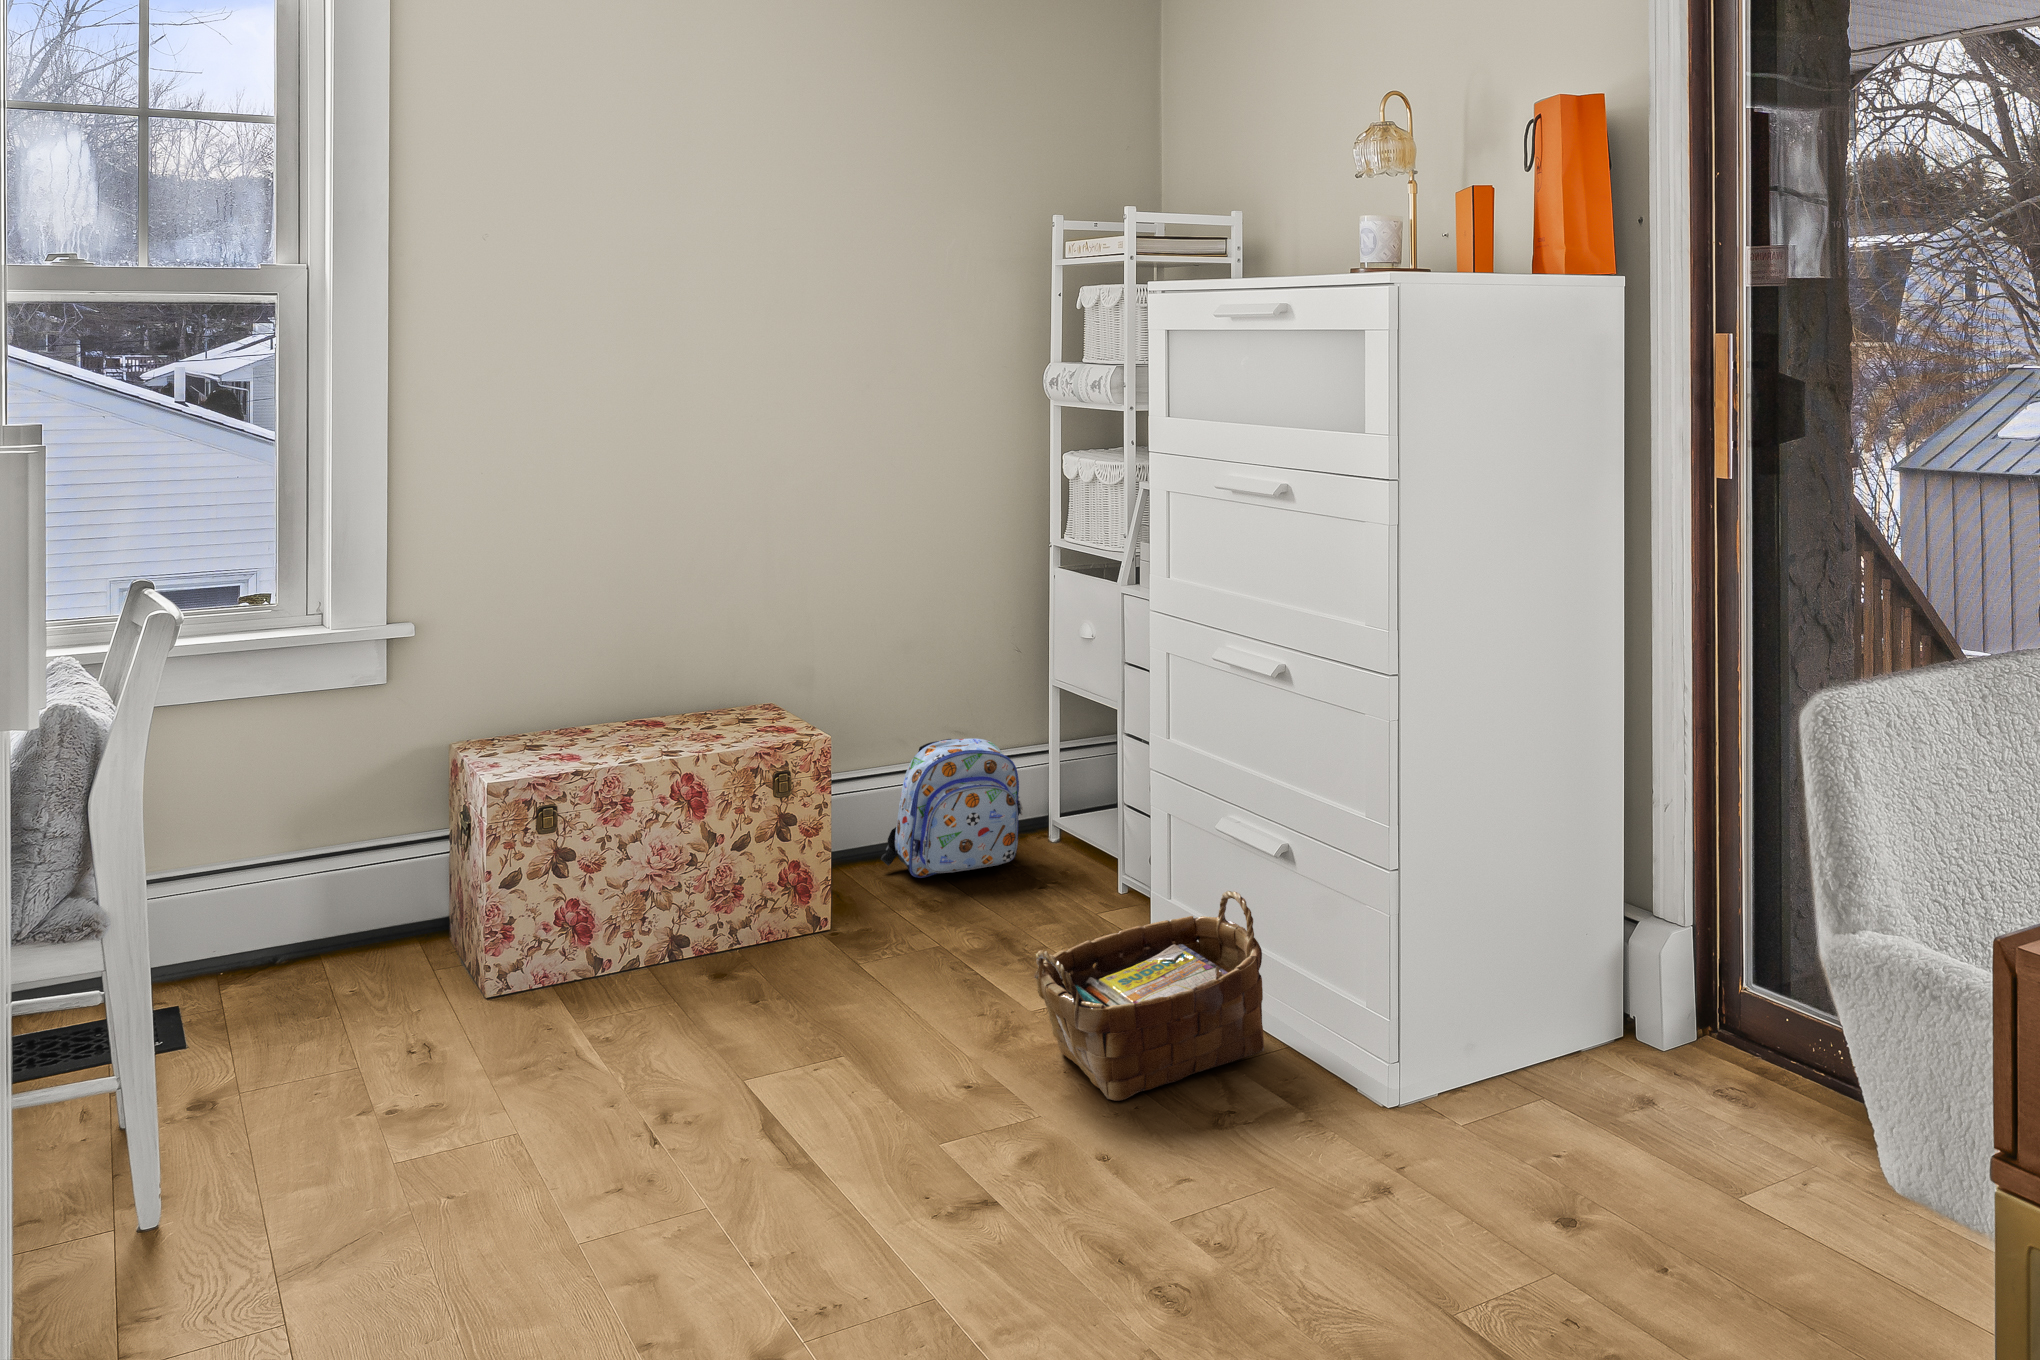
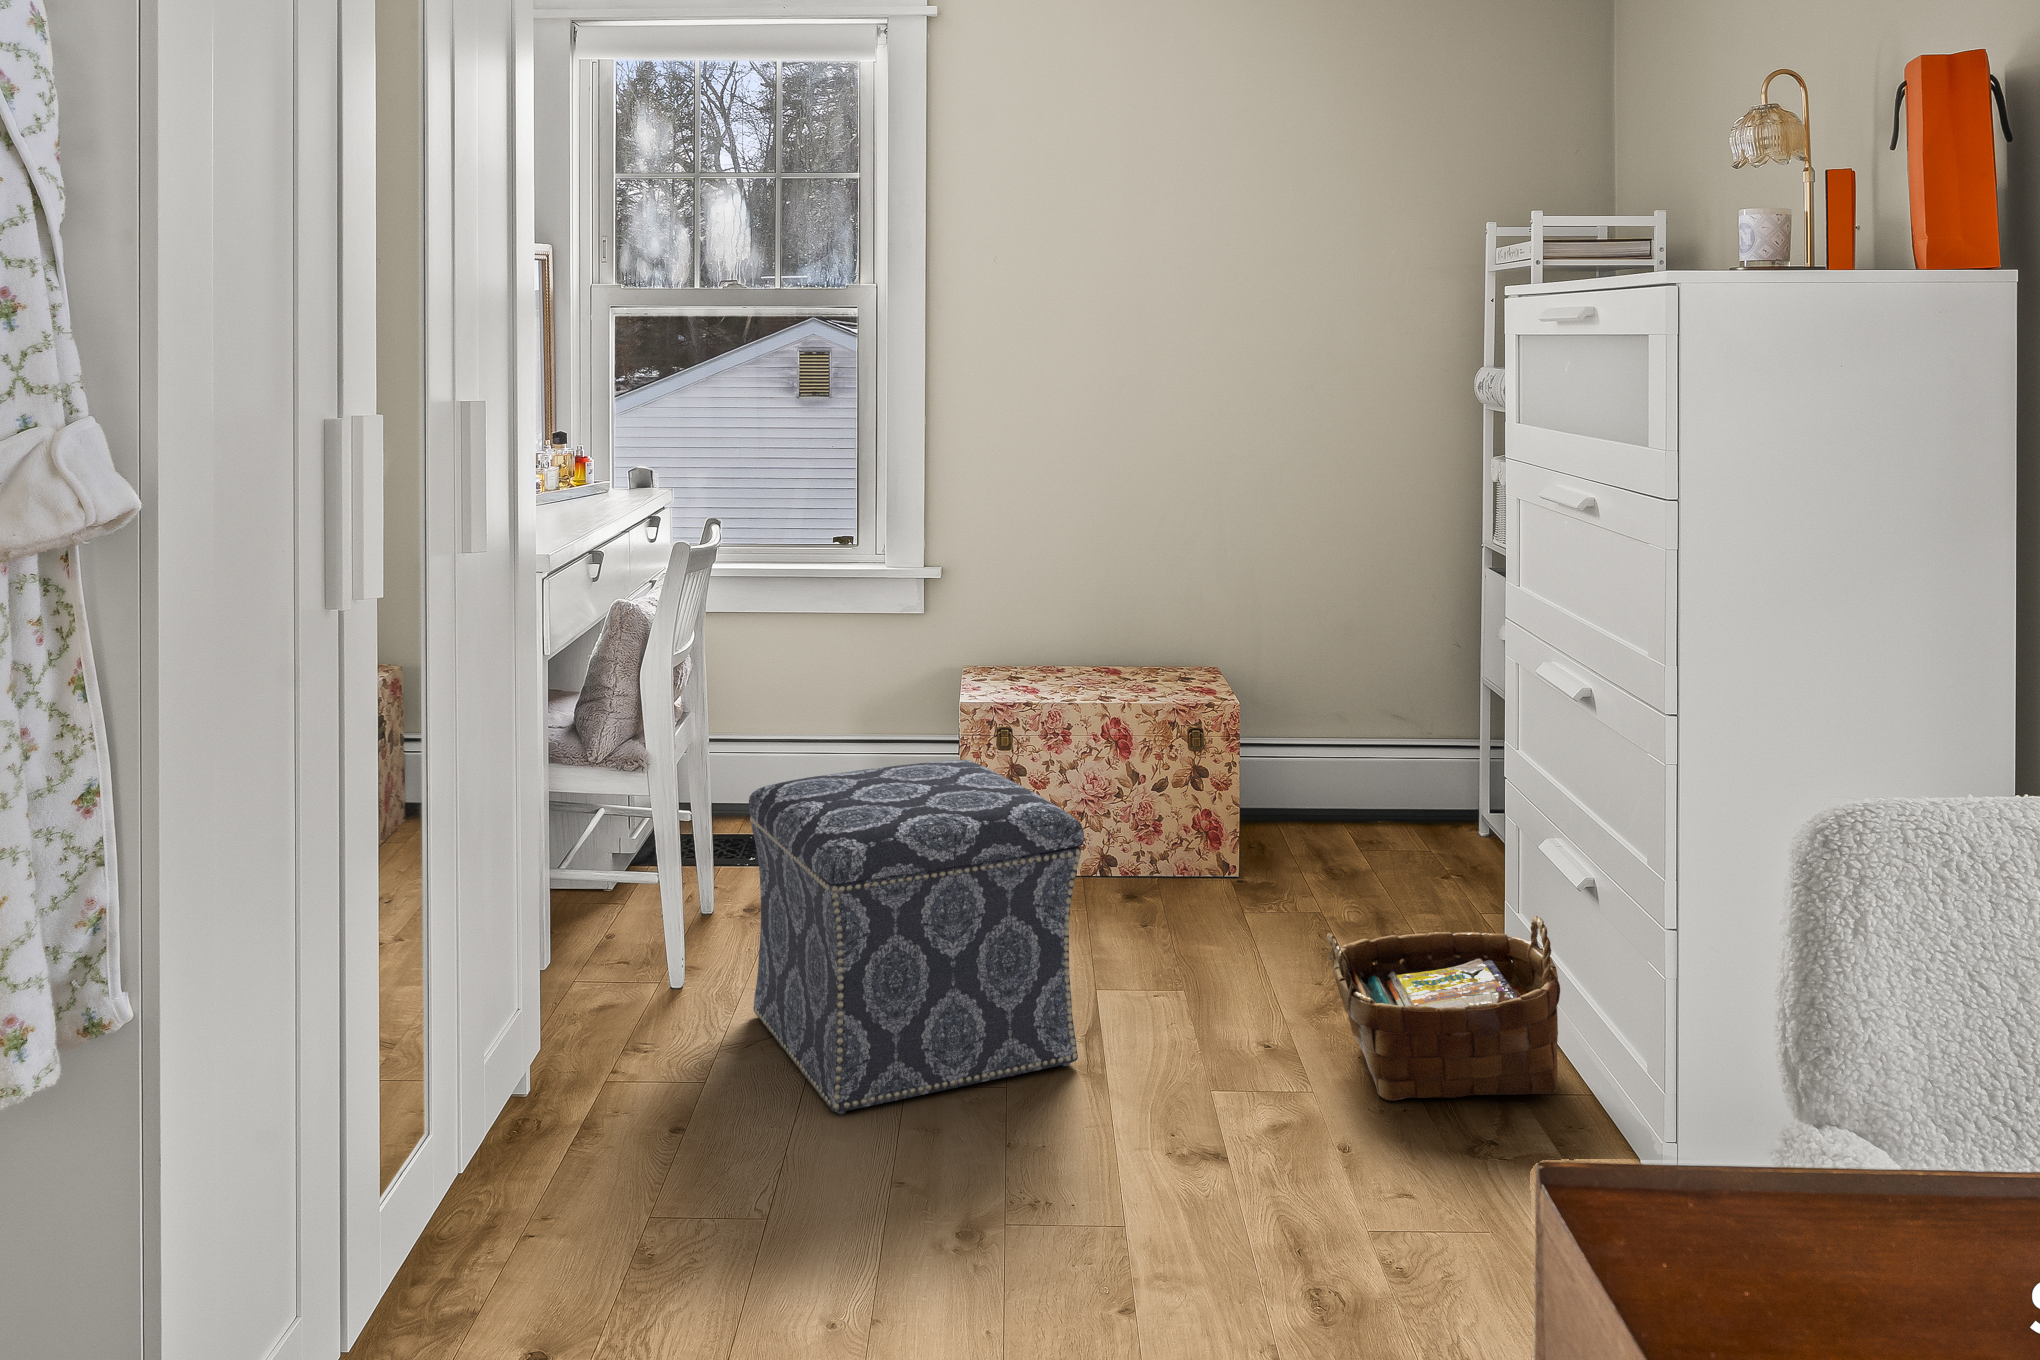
backpack: present [881,738,1023,878] -> none [1307,722,1435,848]
ottoman: none [291,844,787,1300] -> present [748,760,1084,1114]

